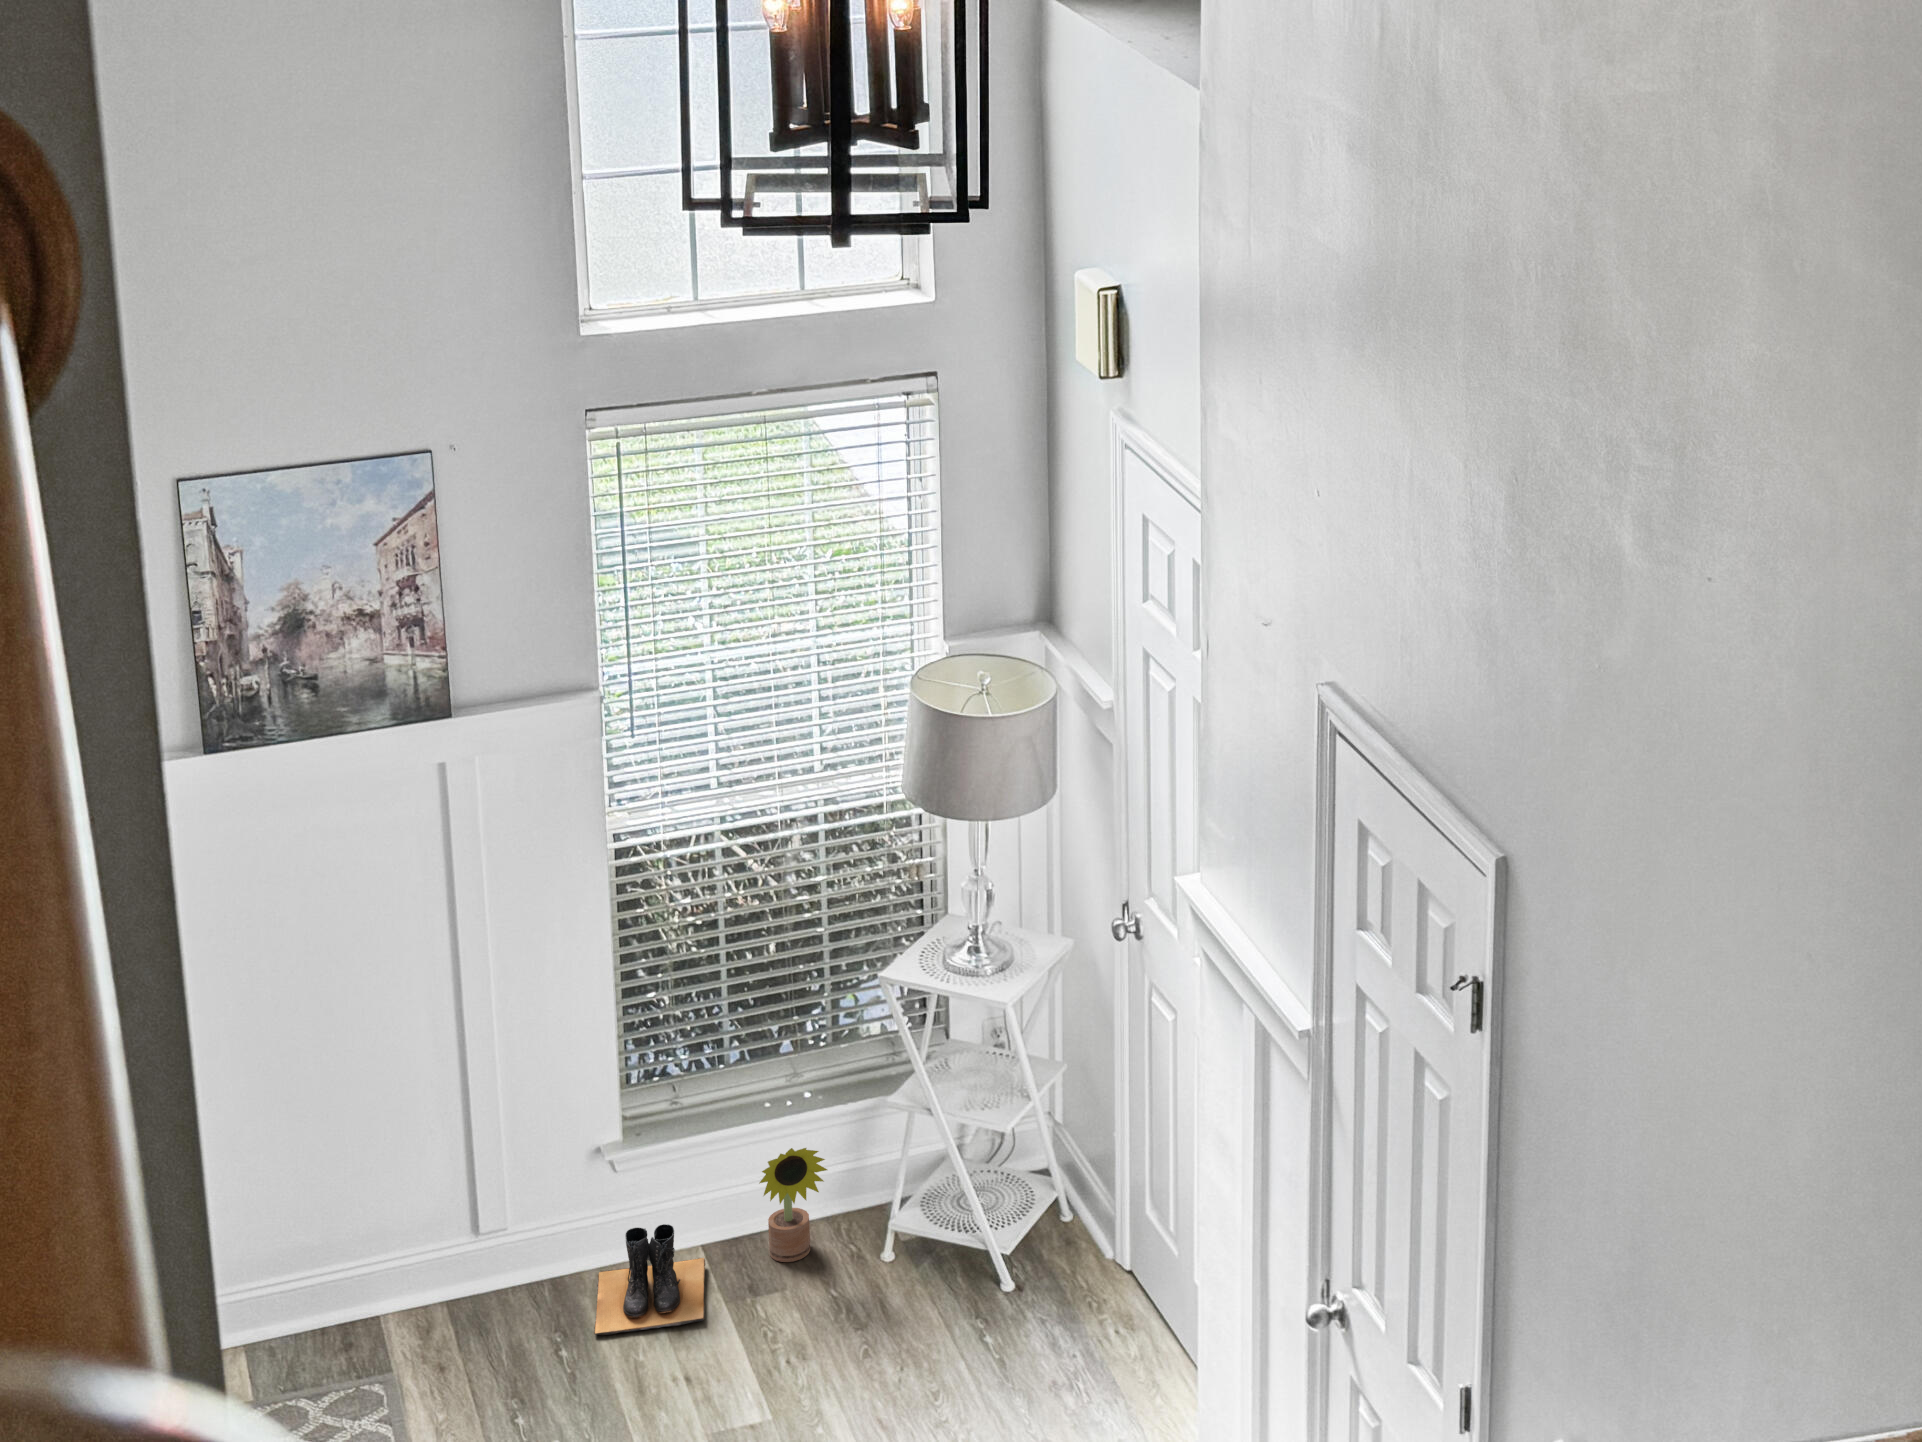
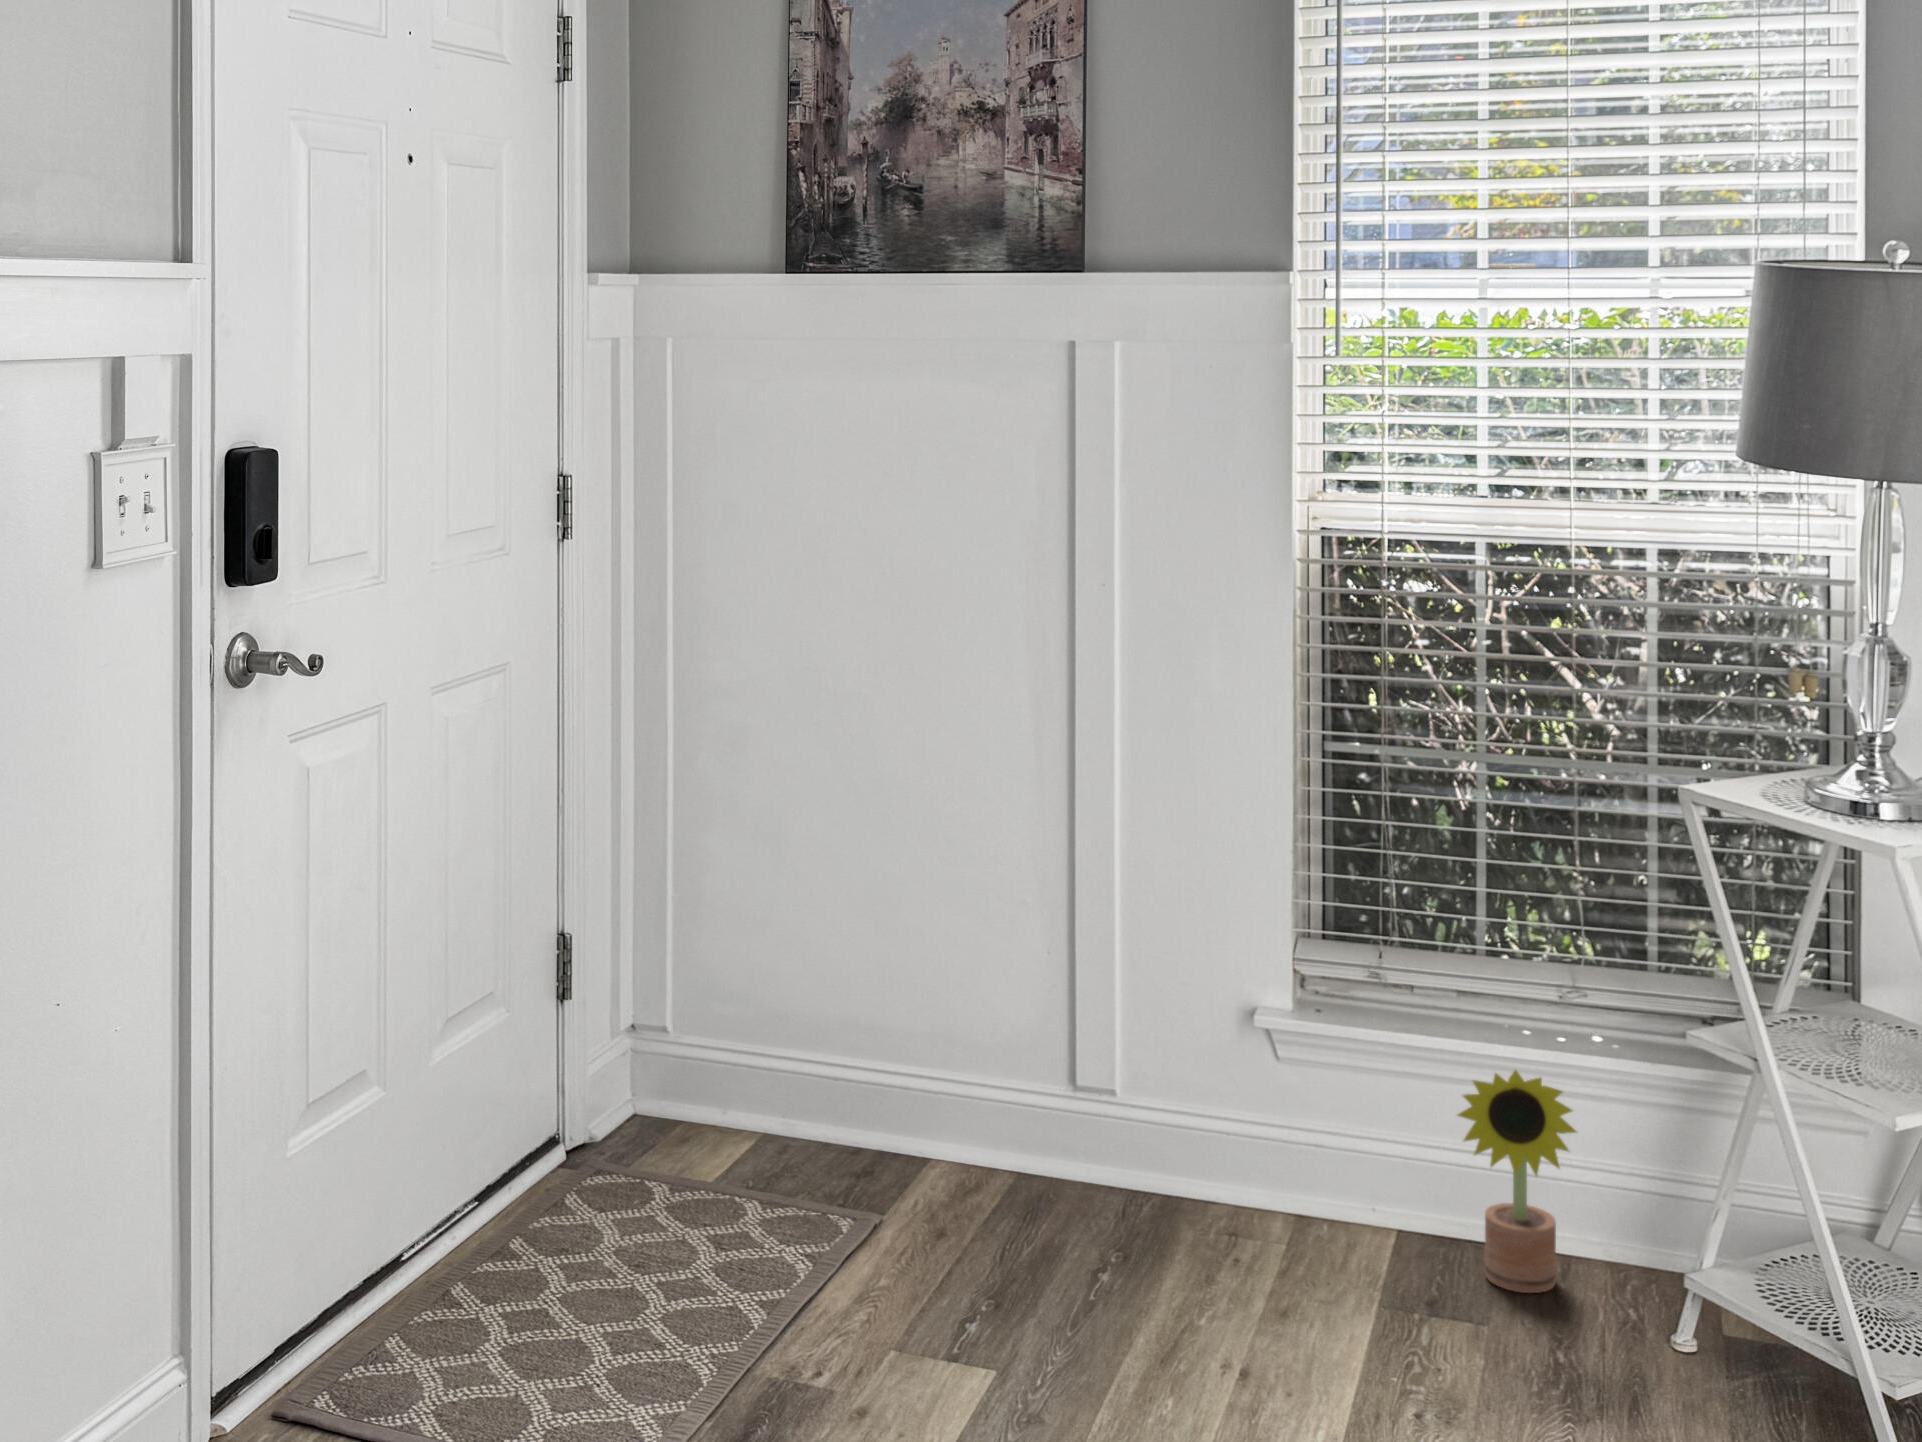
boots: present [594,1224,705,1335] -> none [1160,1134,1378,1308]

